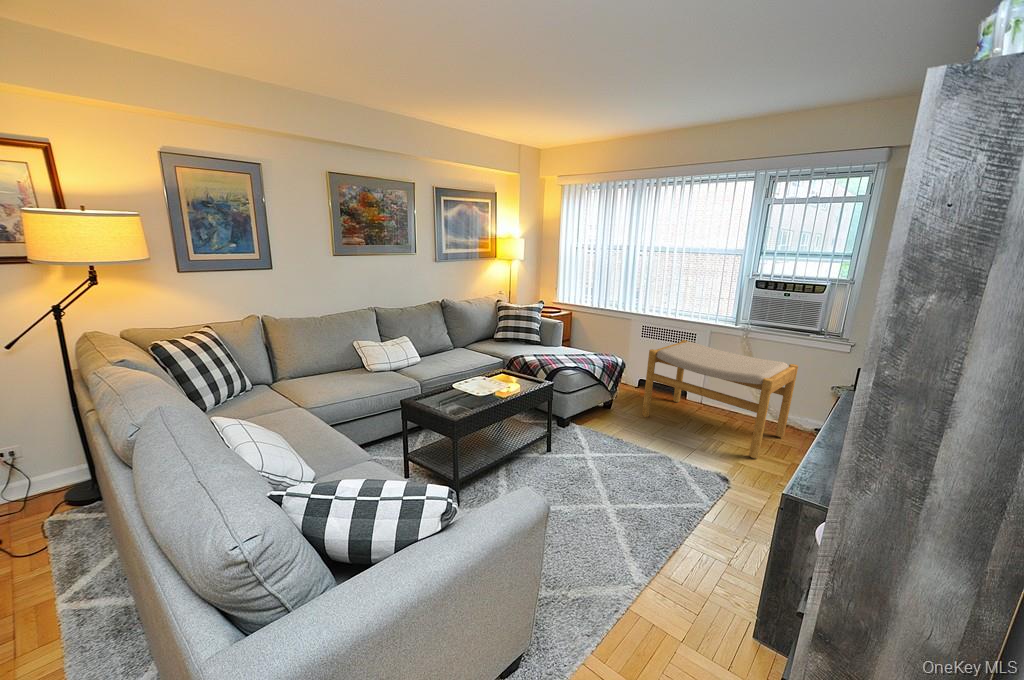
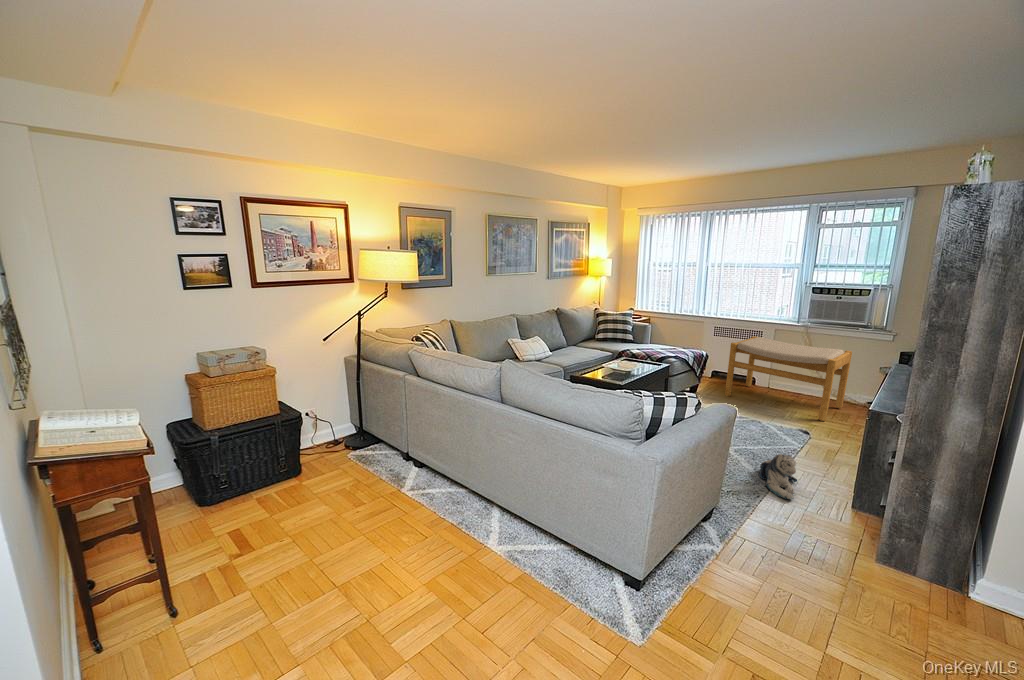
plush toy: none [633,540,686,621] -> present [759,454,797,499]

